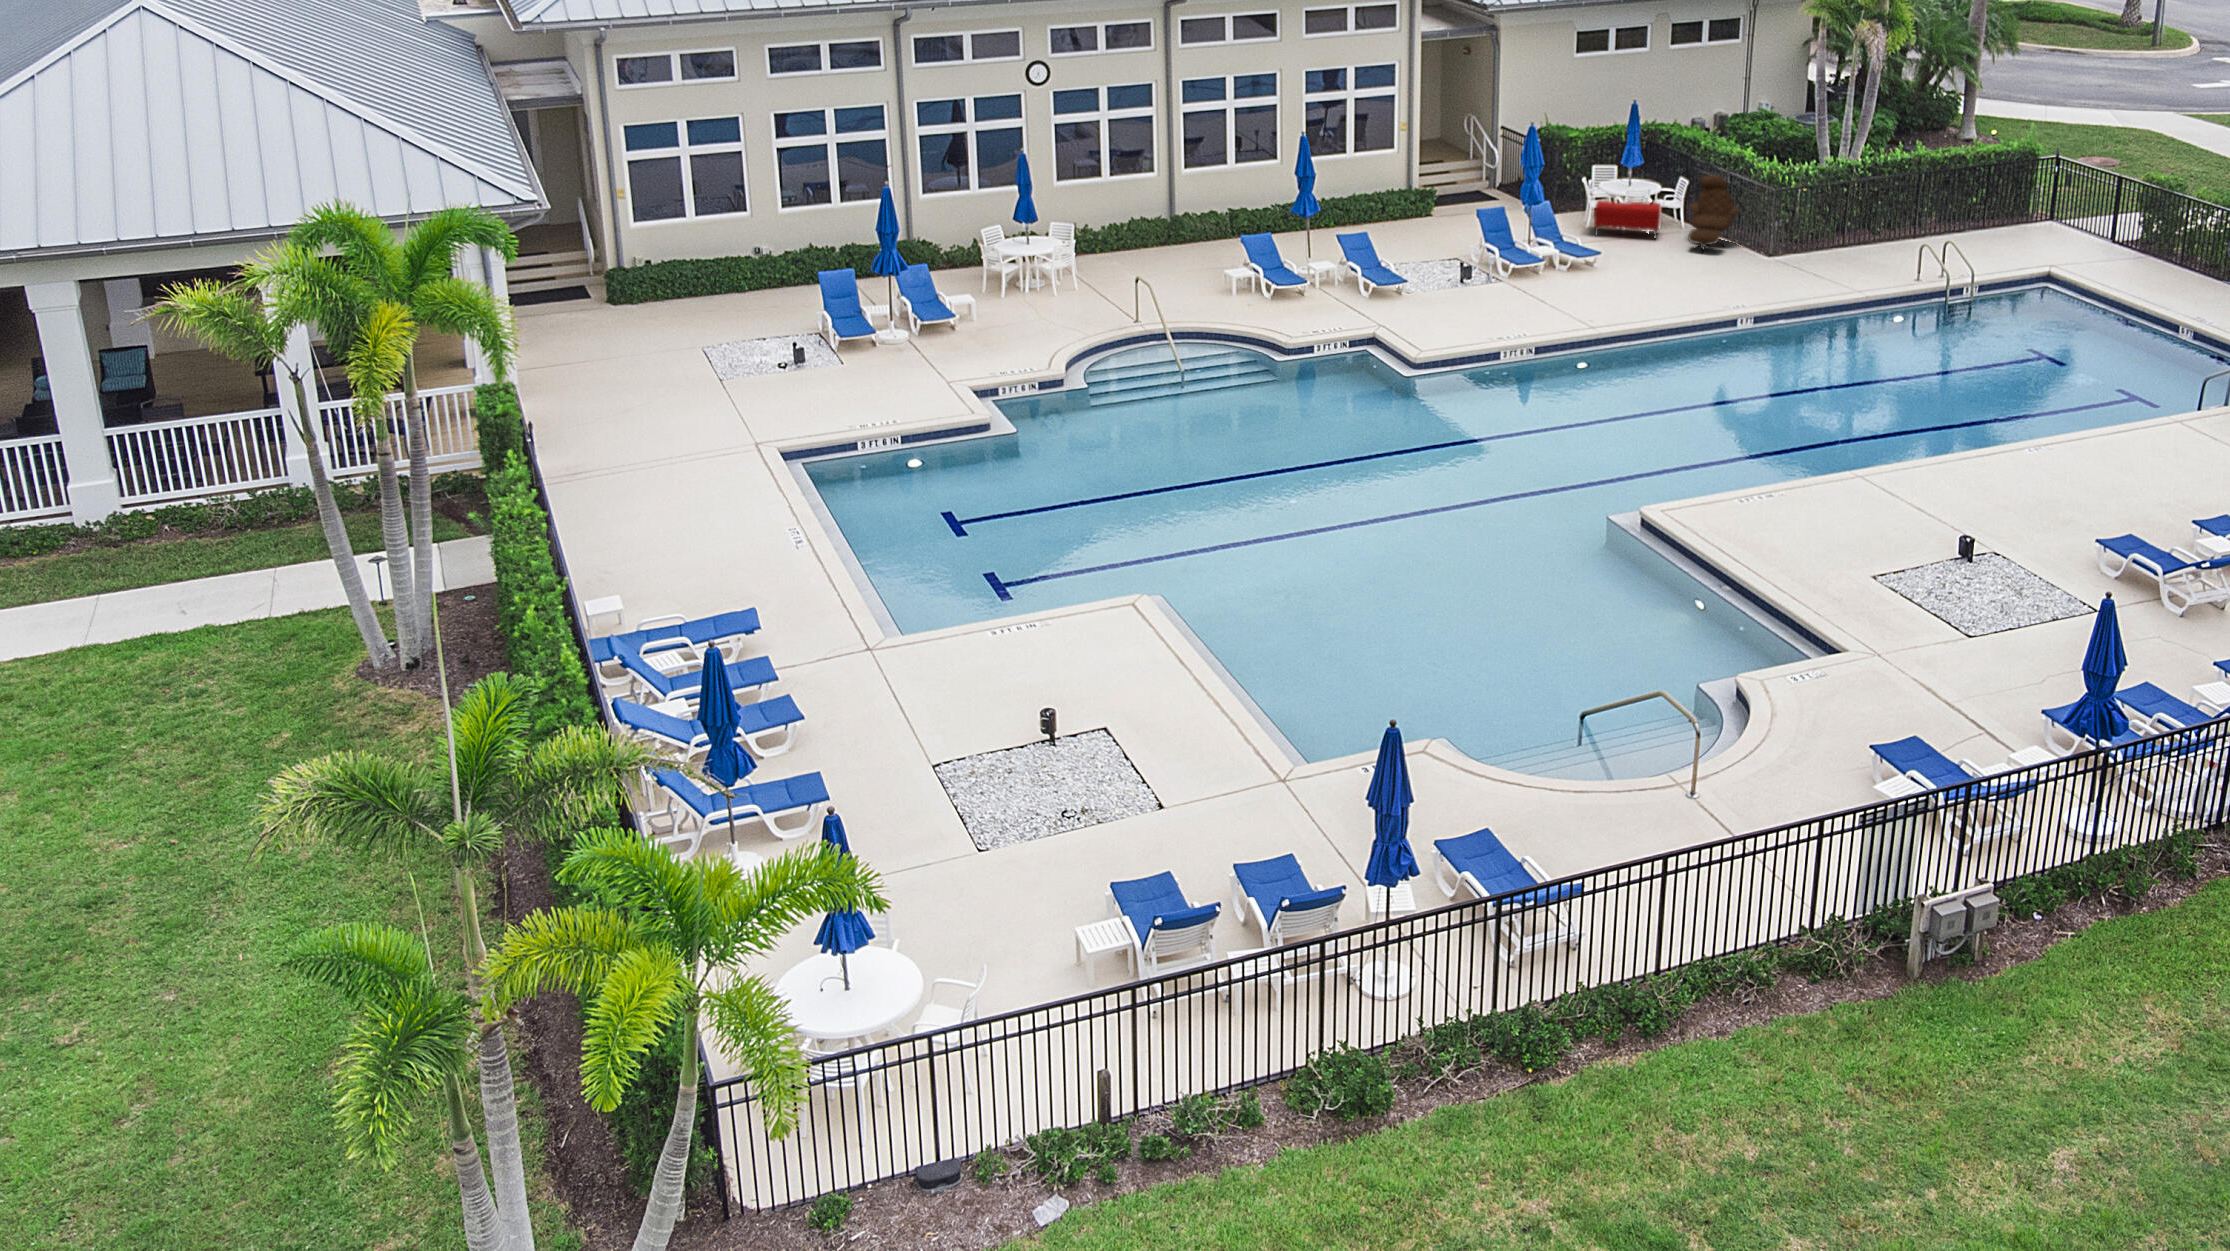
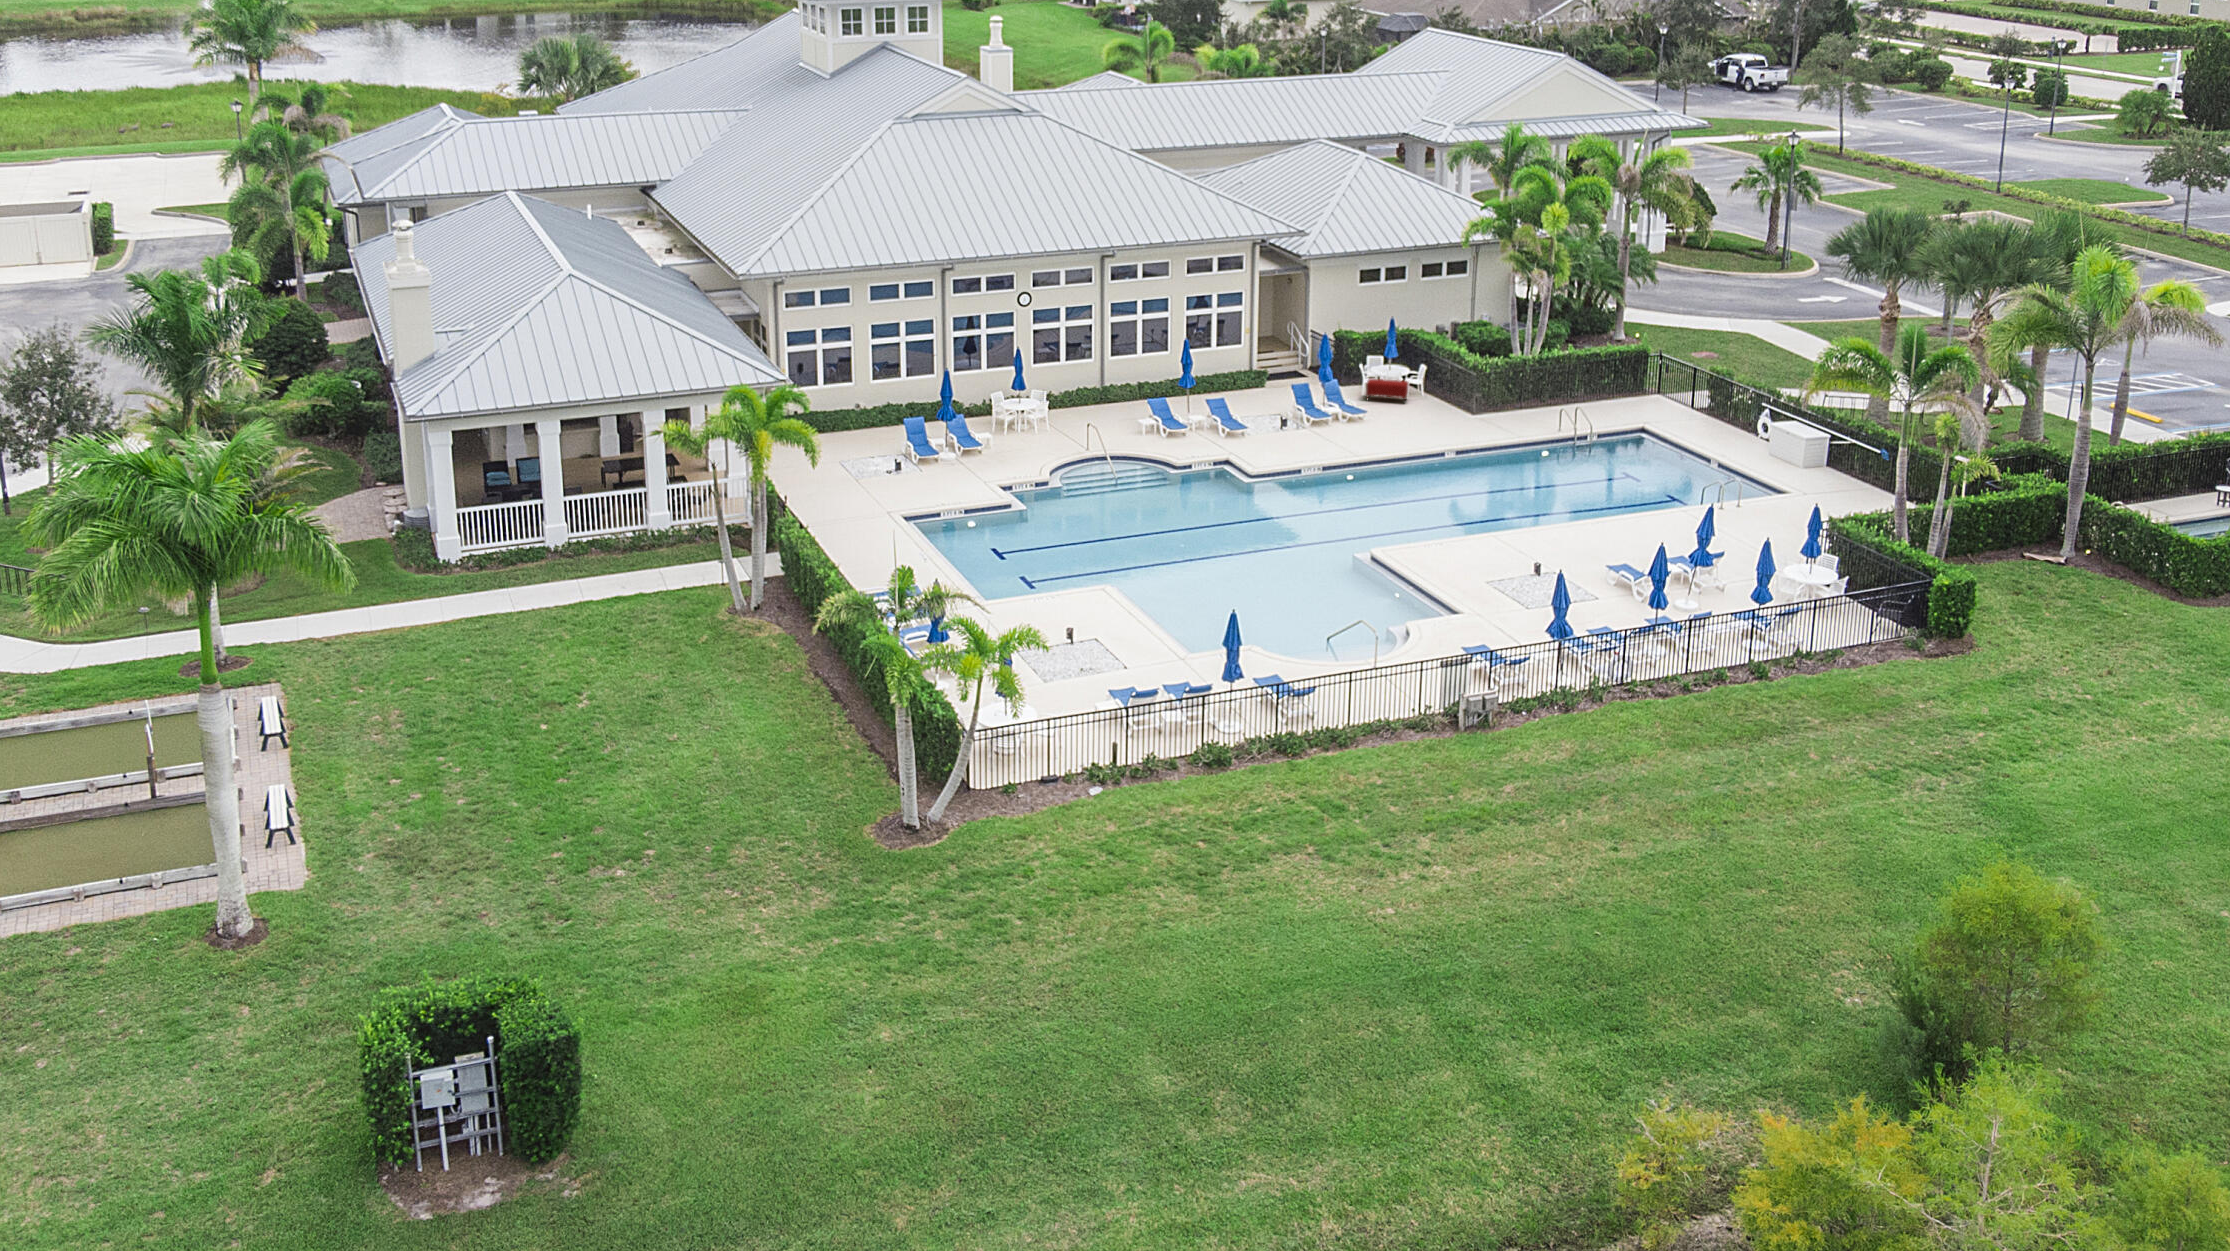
lounge chair: present [1688,176,1740,248] -> none [1423,364,1457,412]

